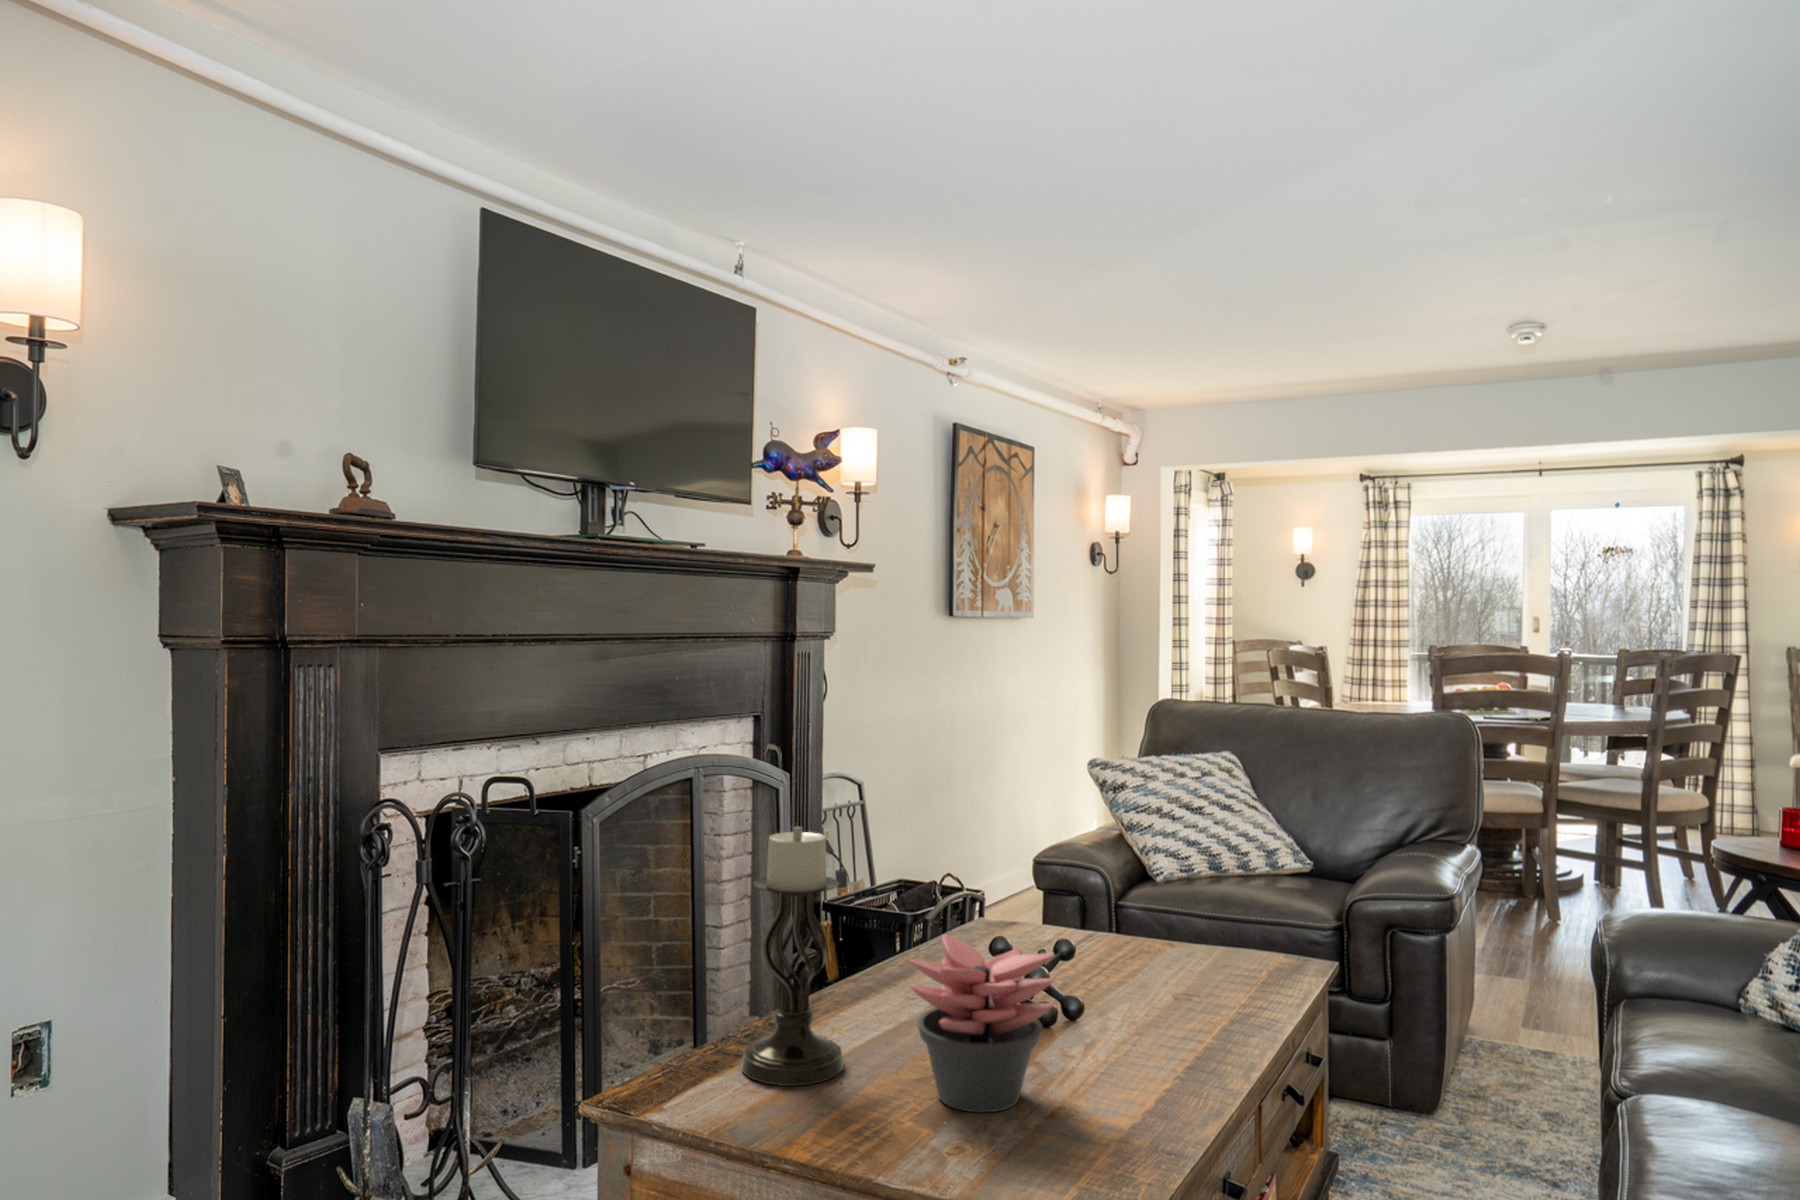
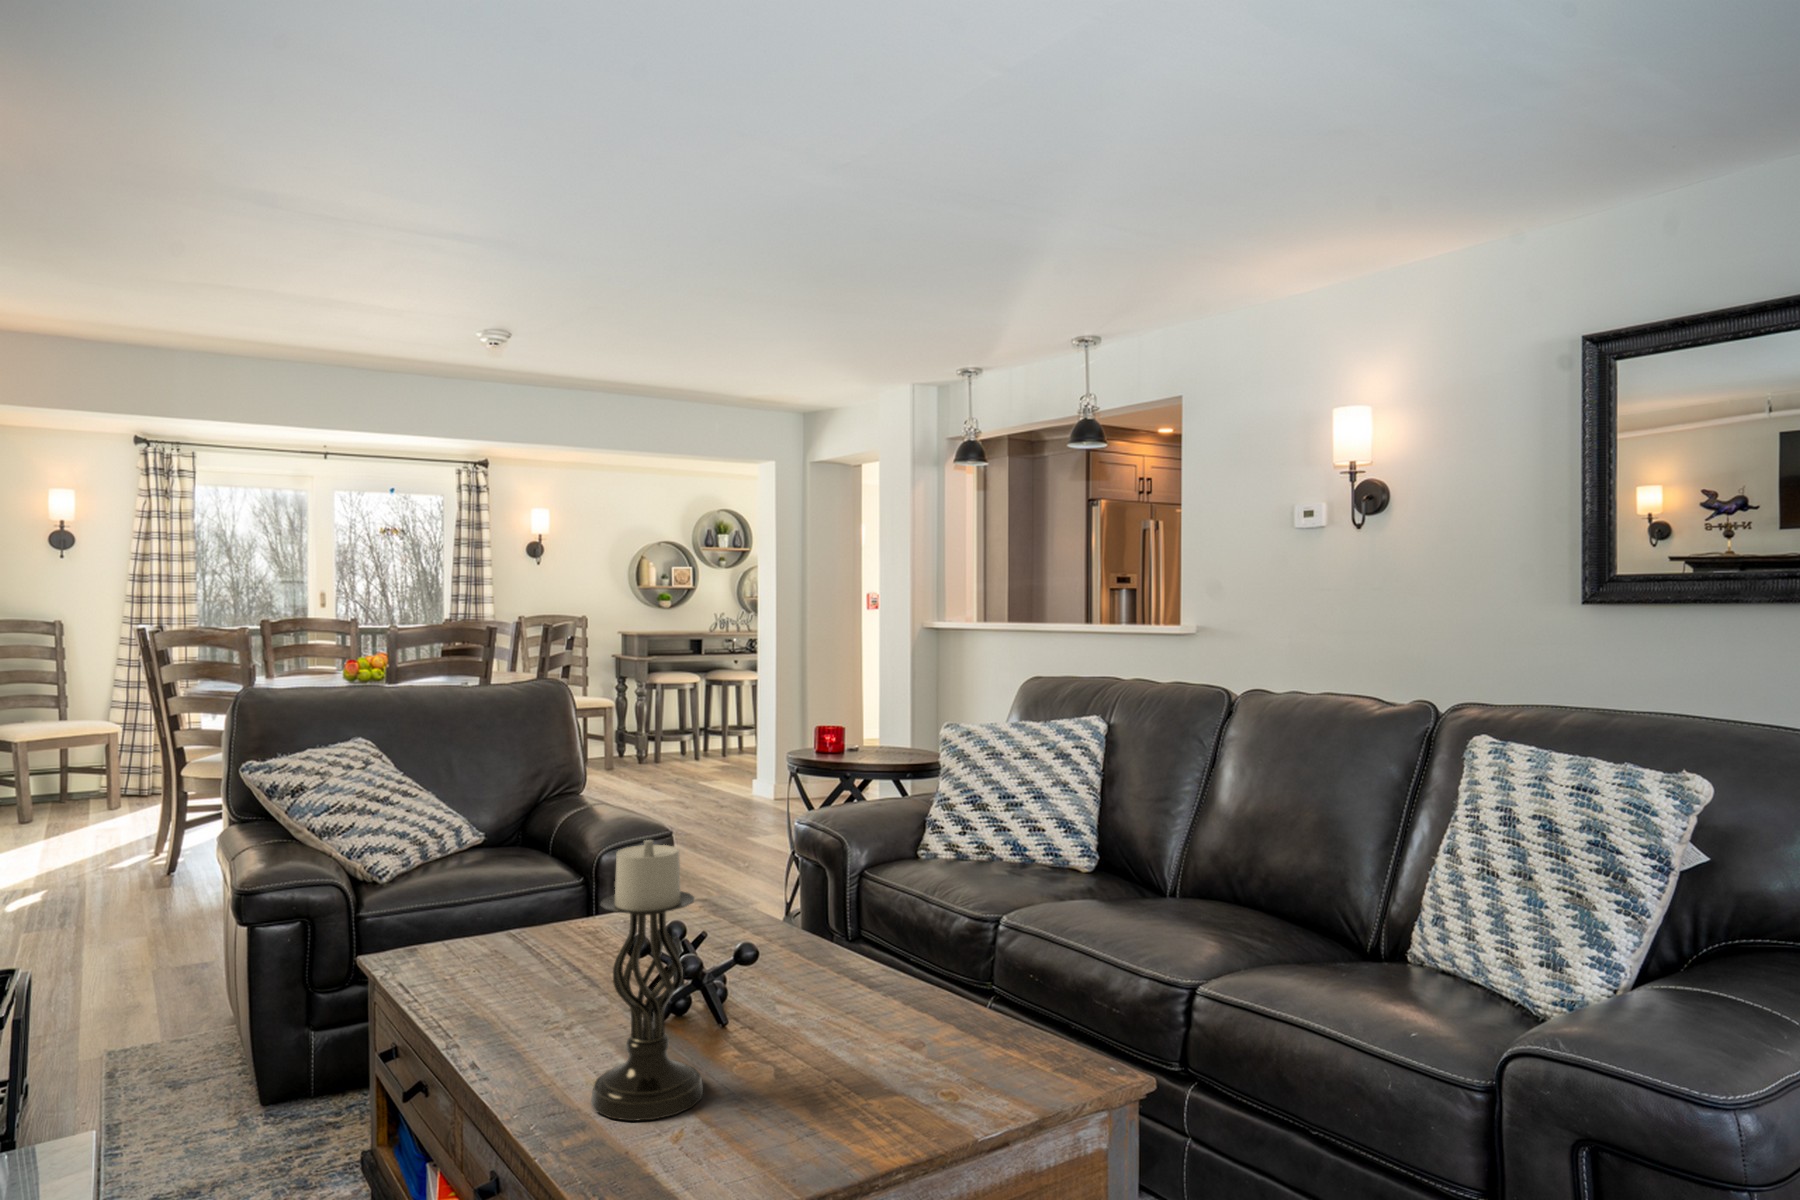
succulent plant: present [910,934,1054,1112] -> none [744,896,874,1053]

